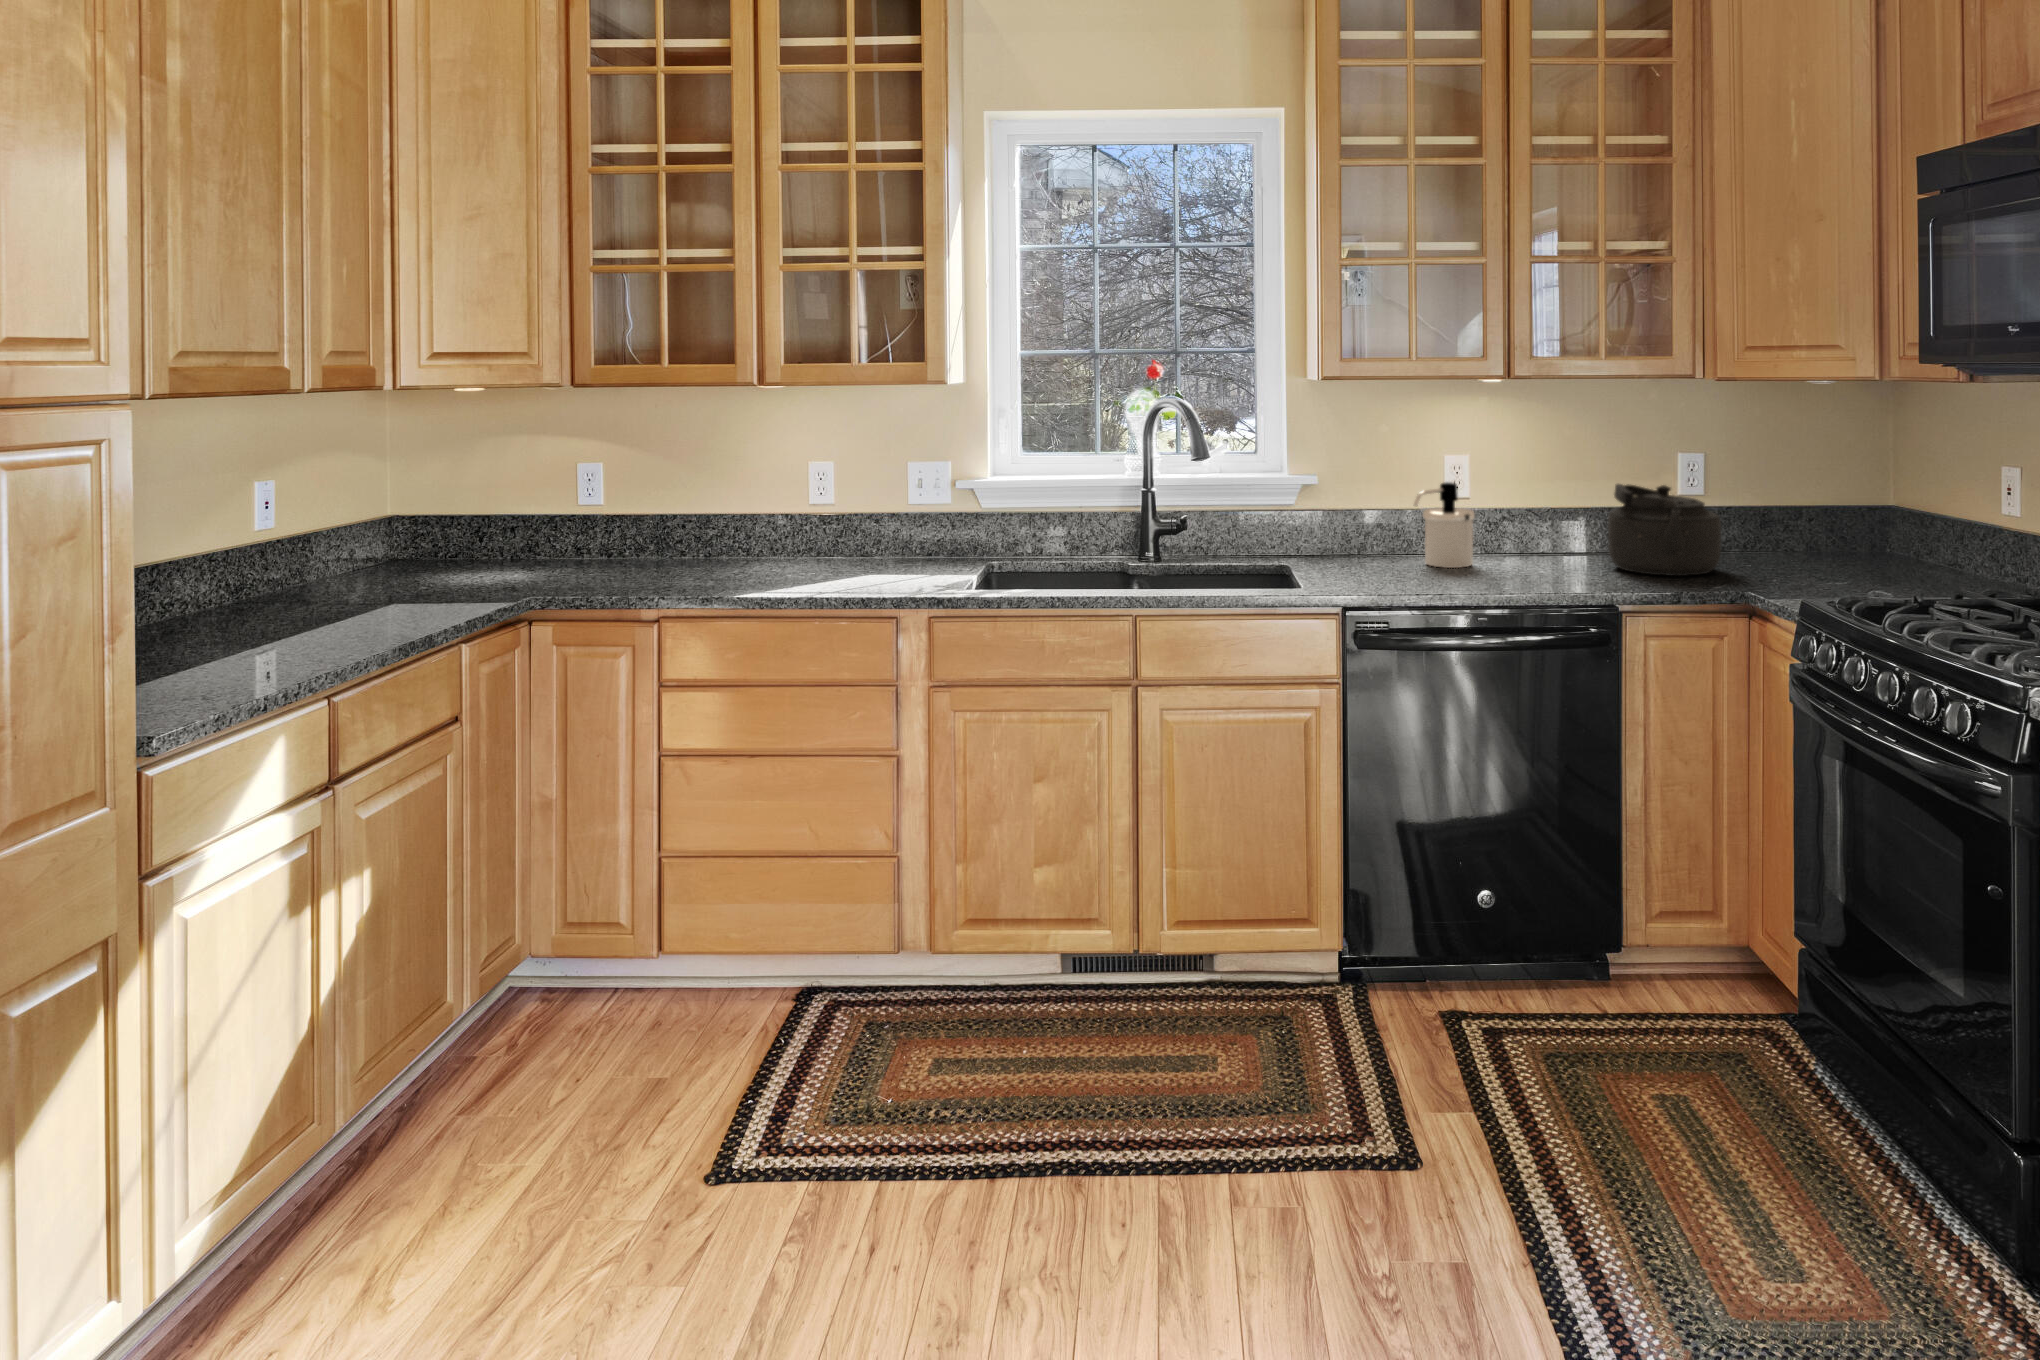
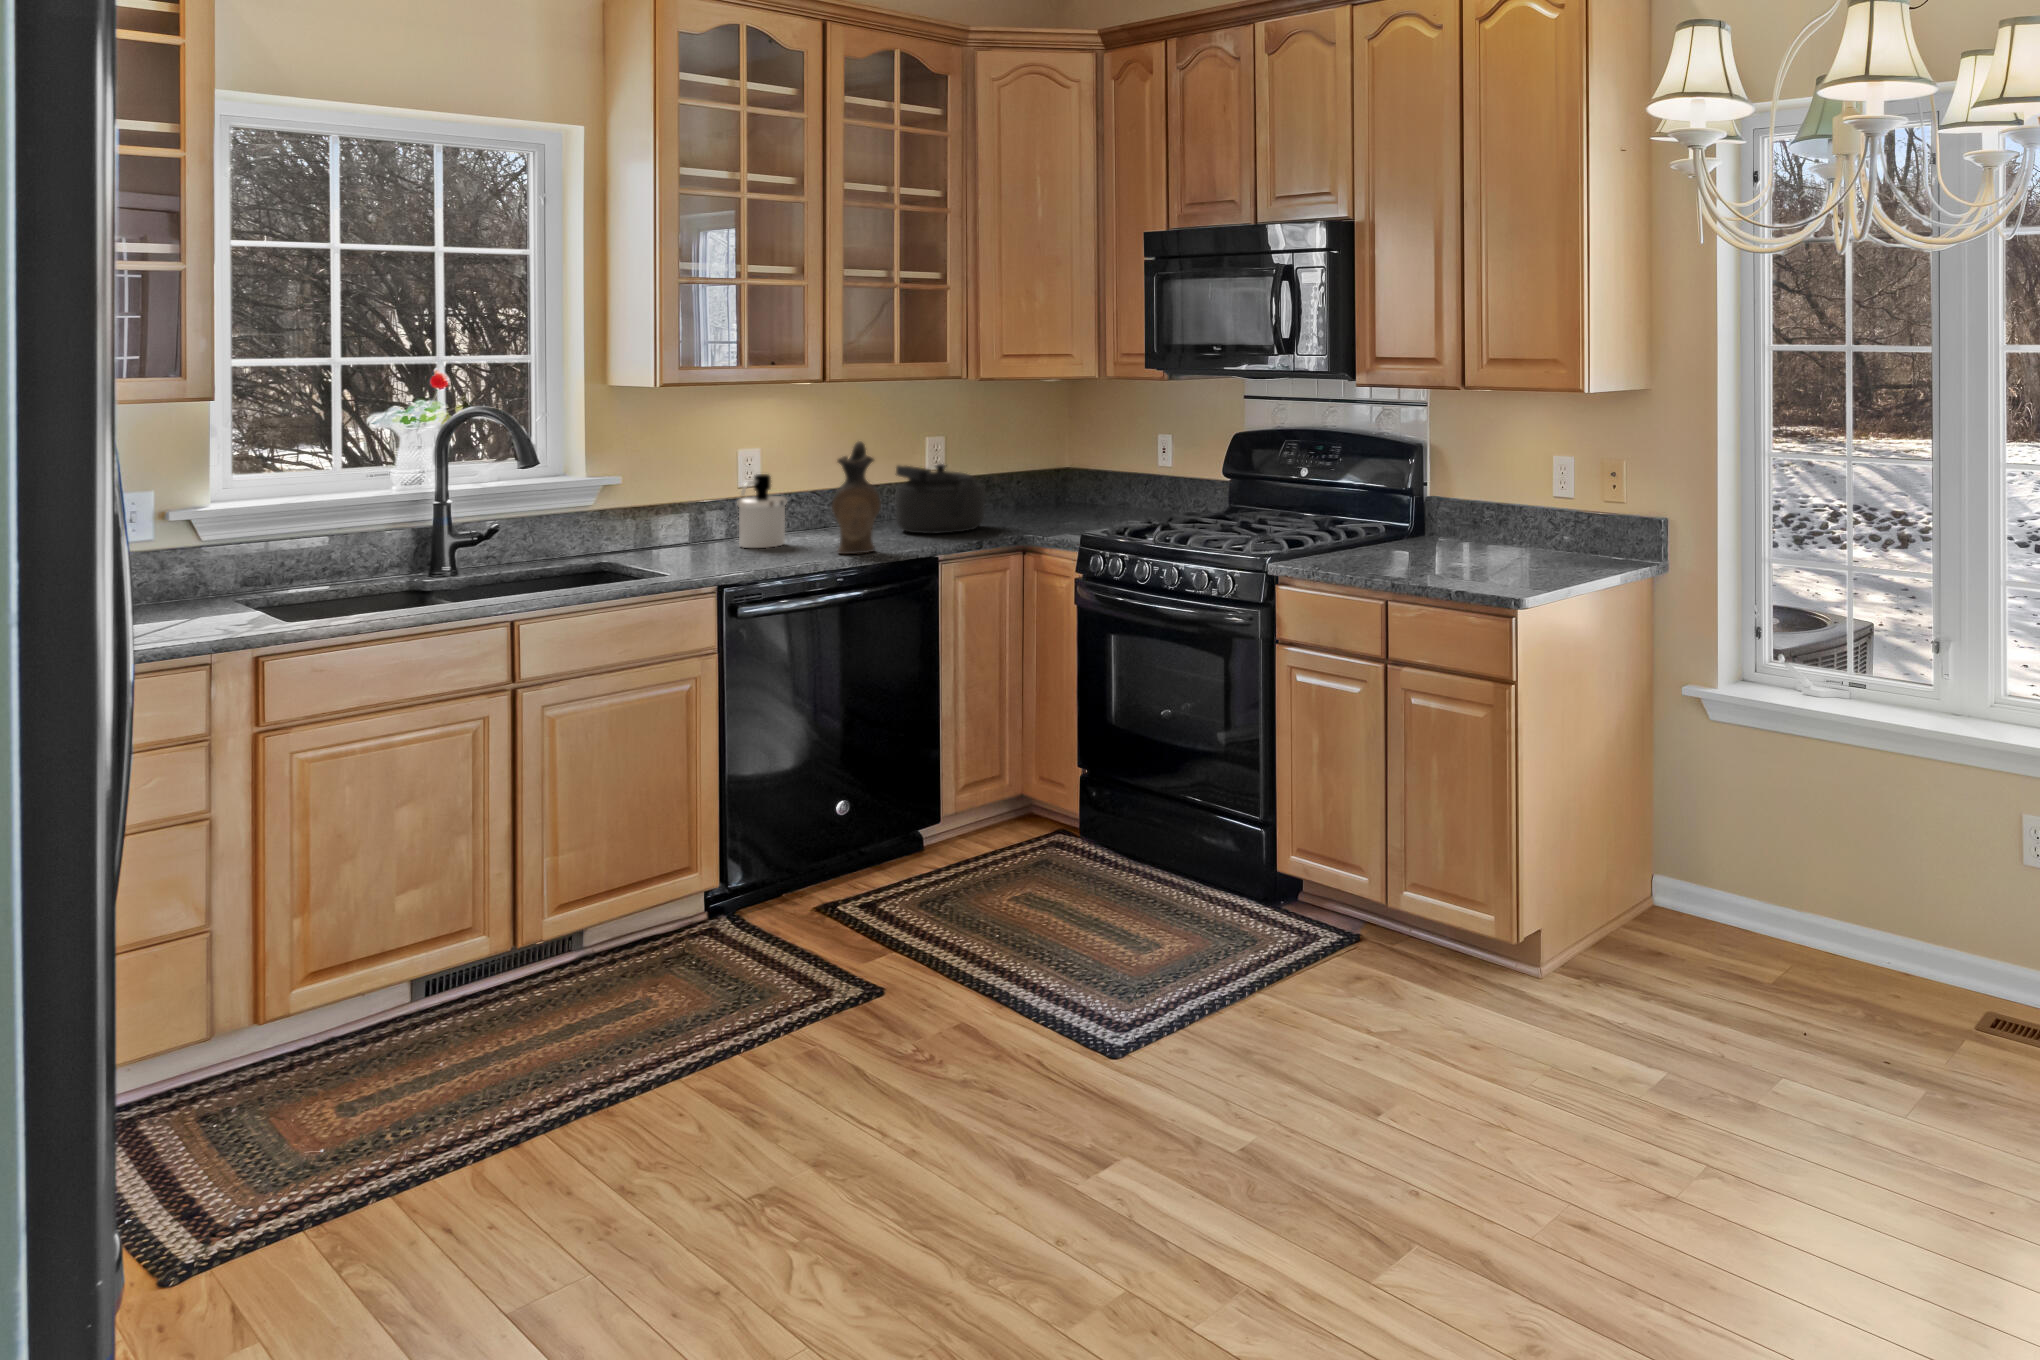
ceramic pitcher: none [1486,450,1544,588] -> present [832,441,881,554]

